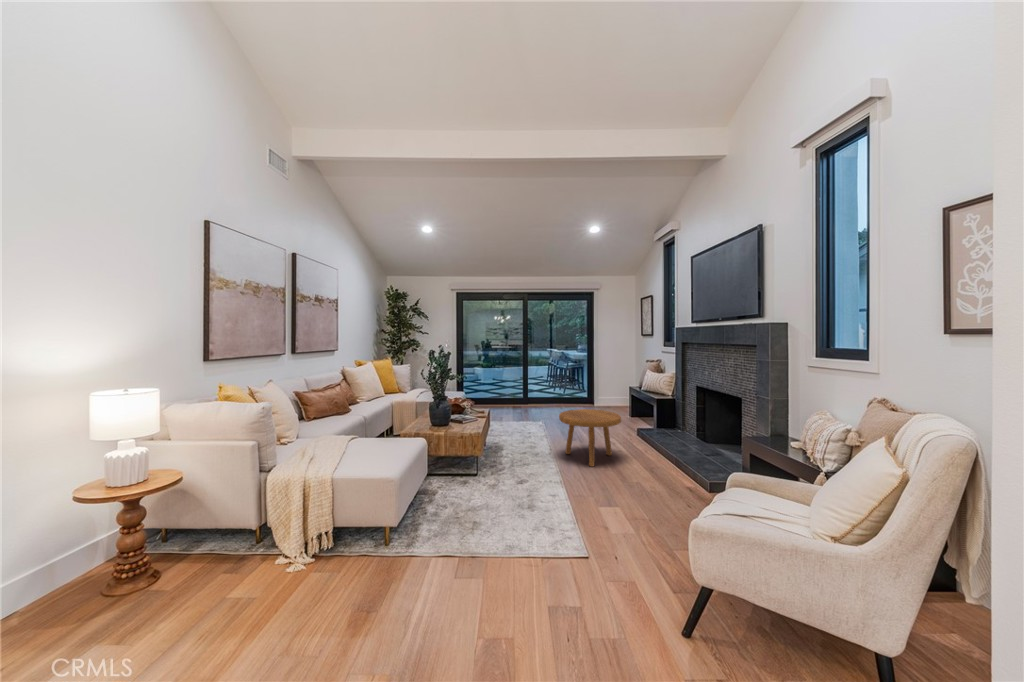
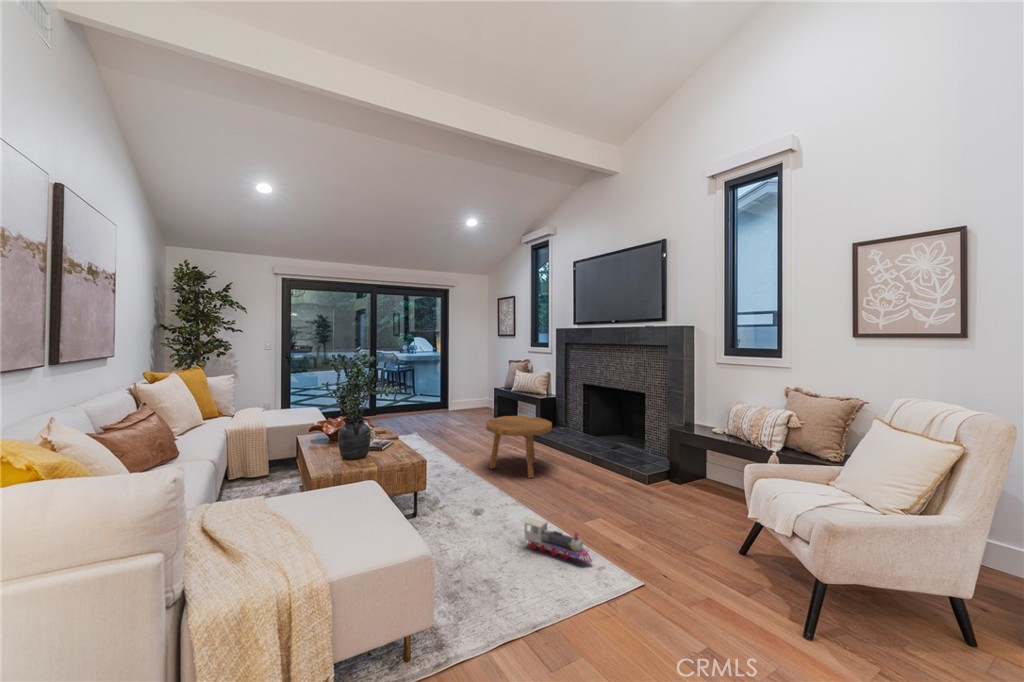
toy train: none [518,488,556,533] -> present [521,517,592,562]

